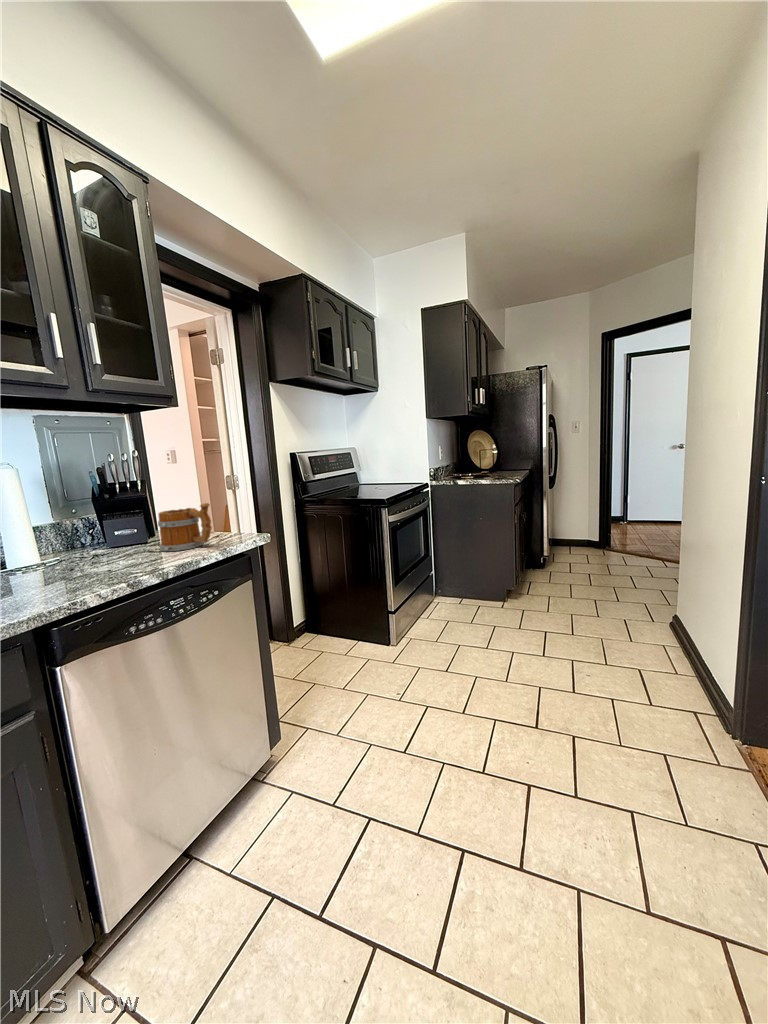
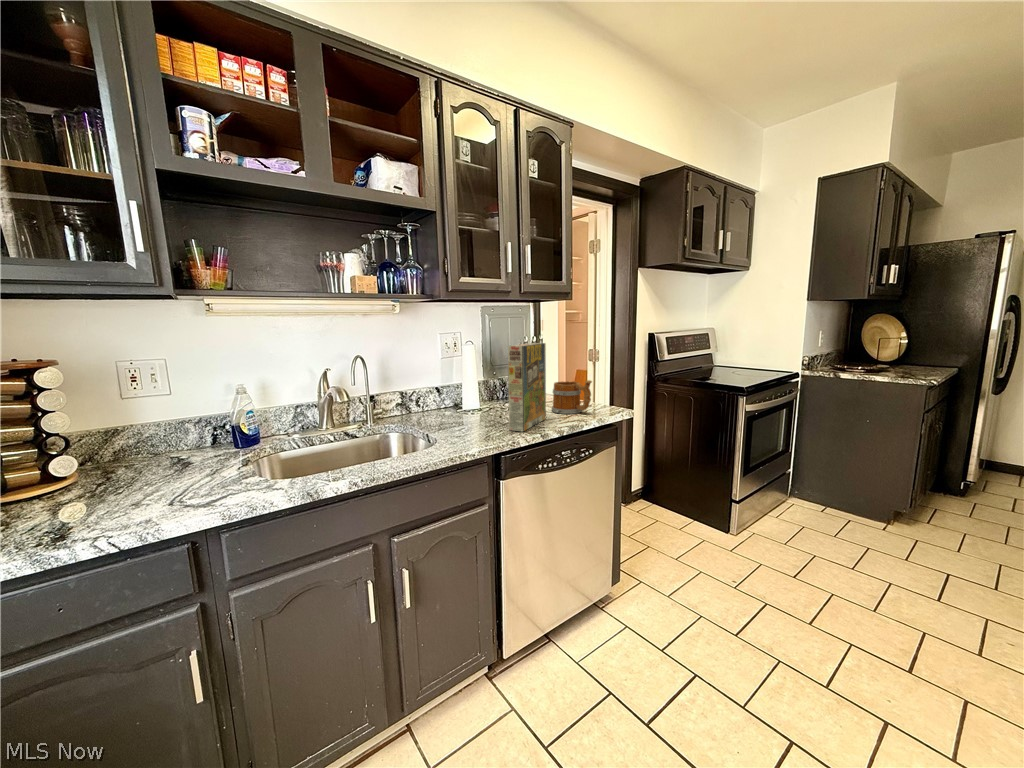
cereal box: none [51,457,146,586] -> present [508,343,546,431]

